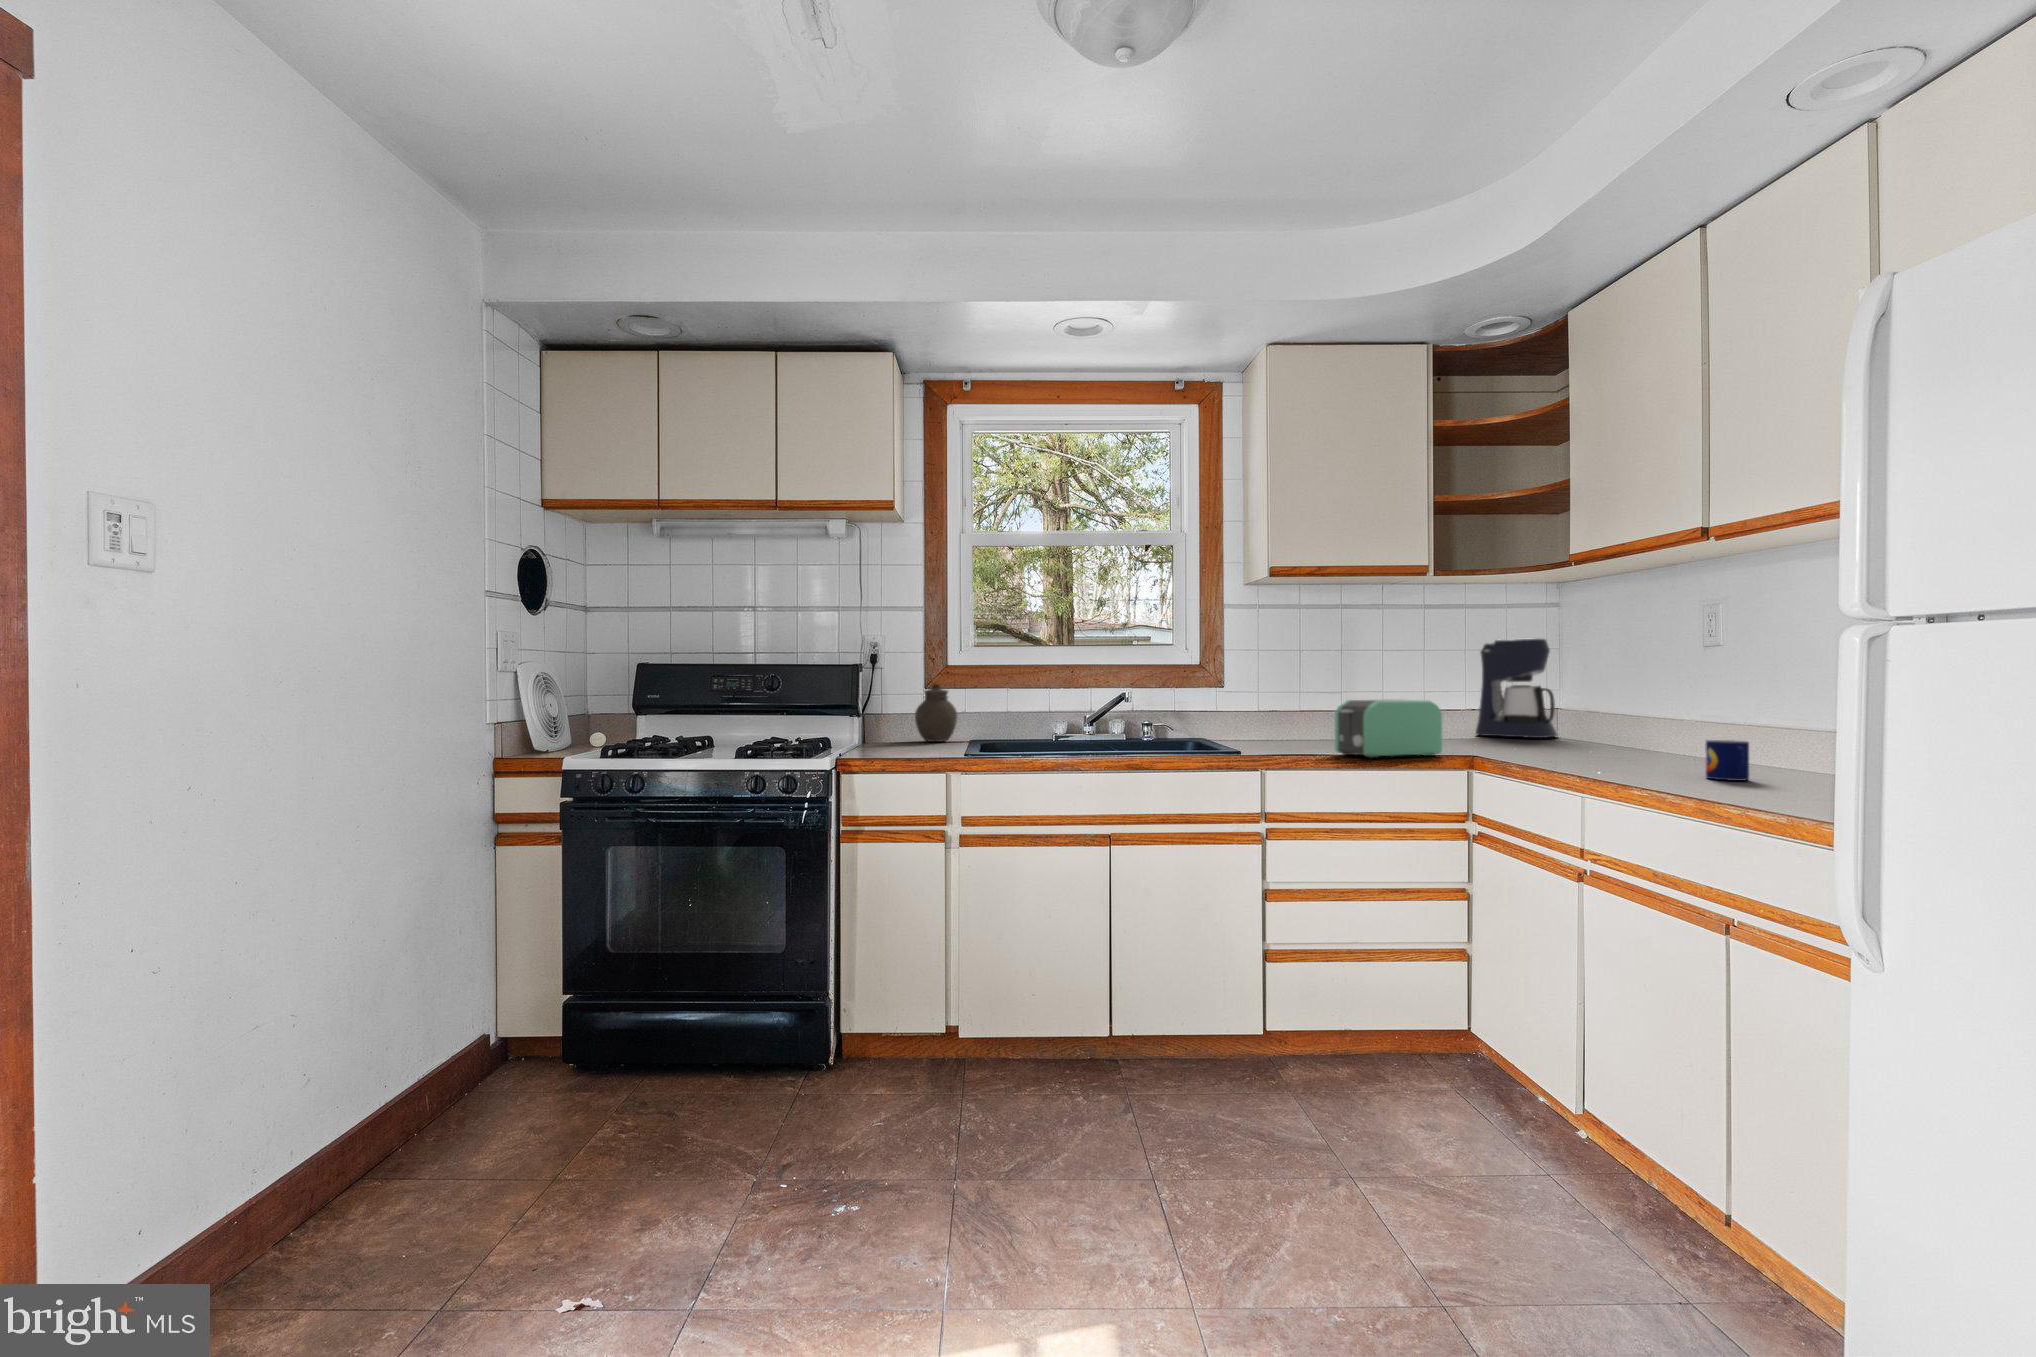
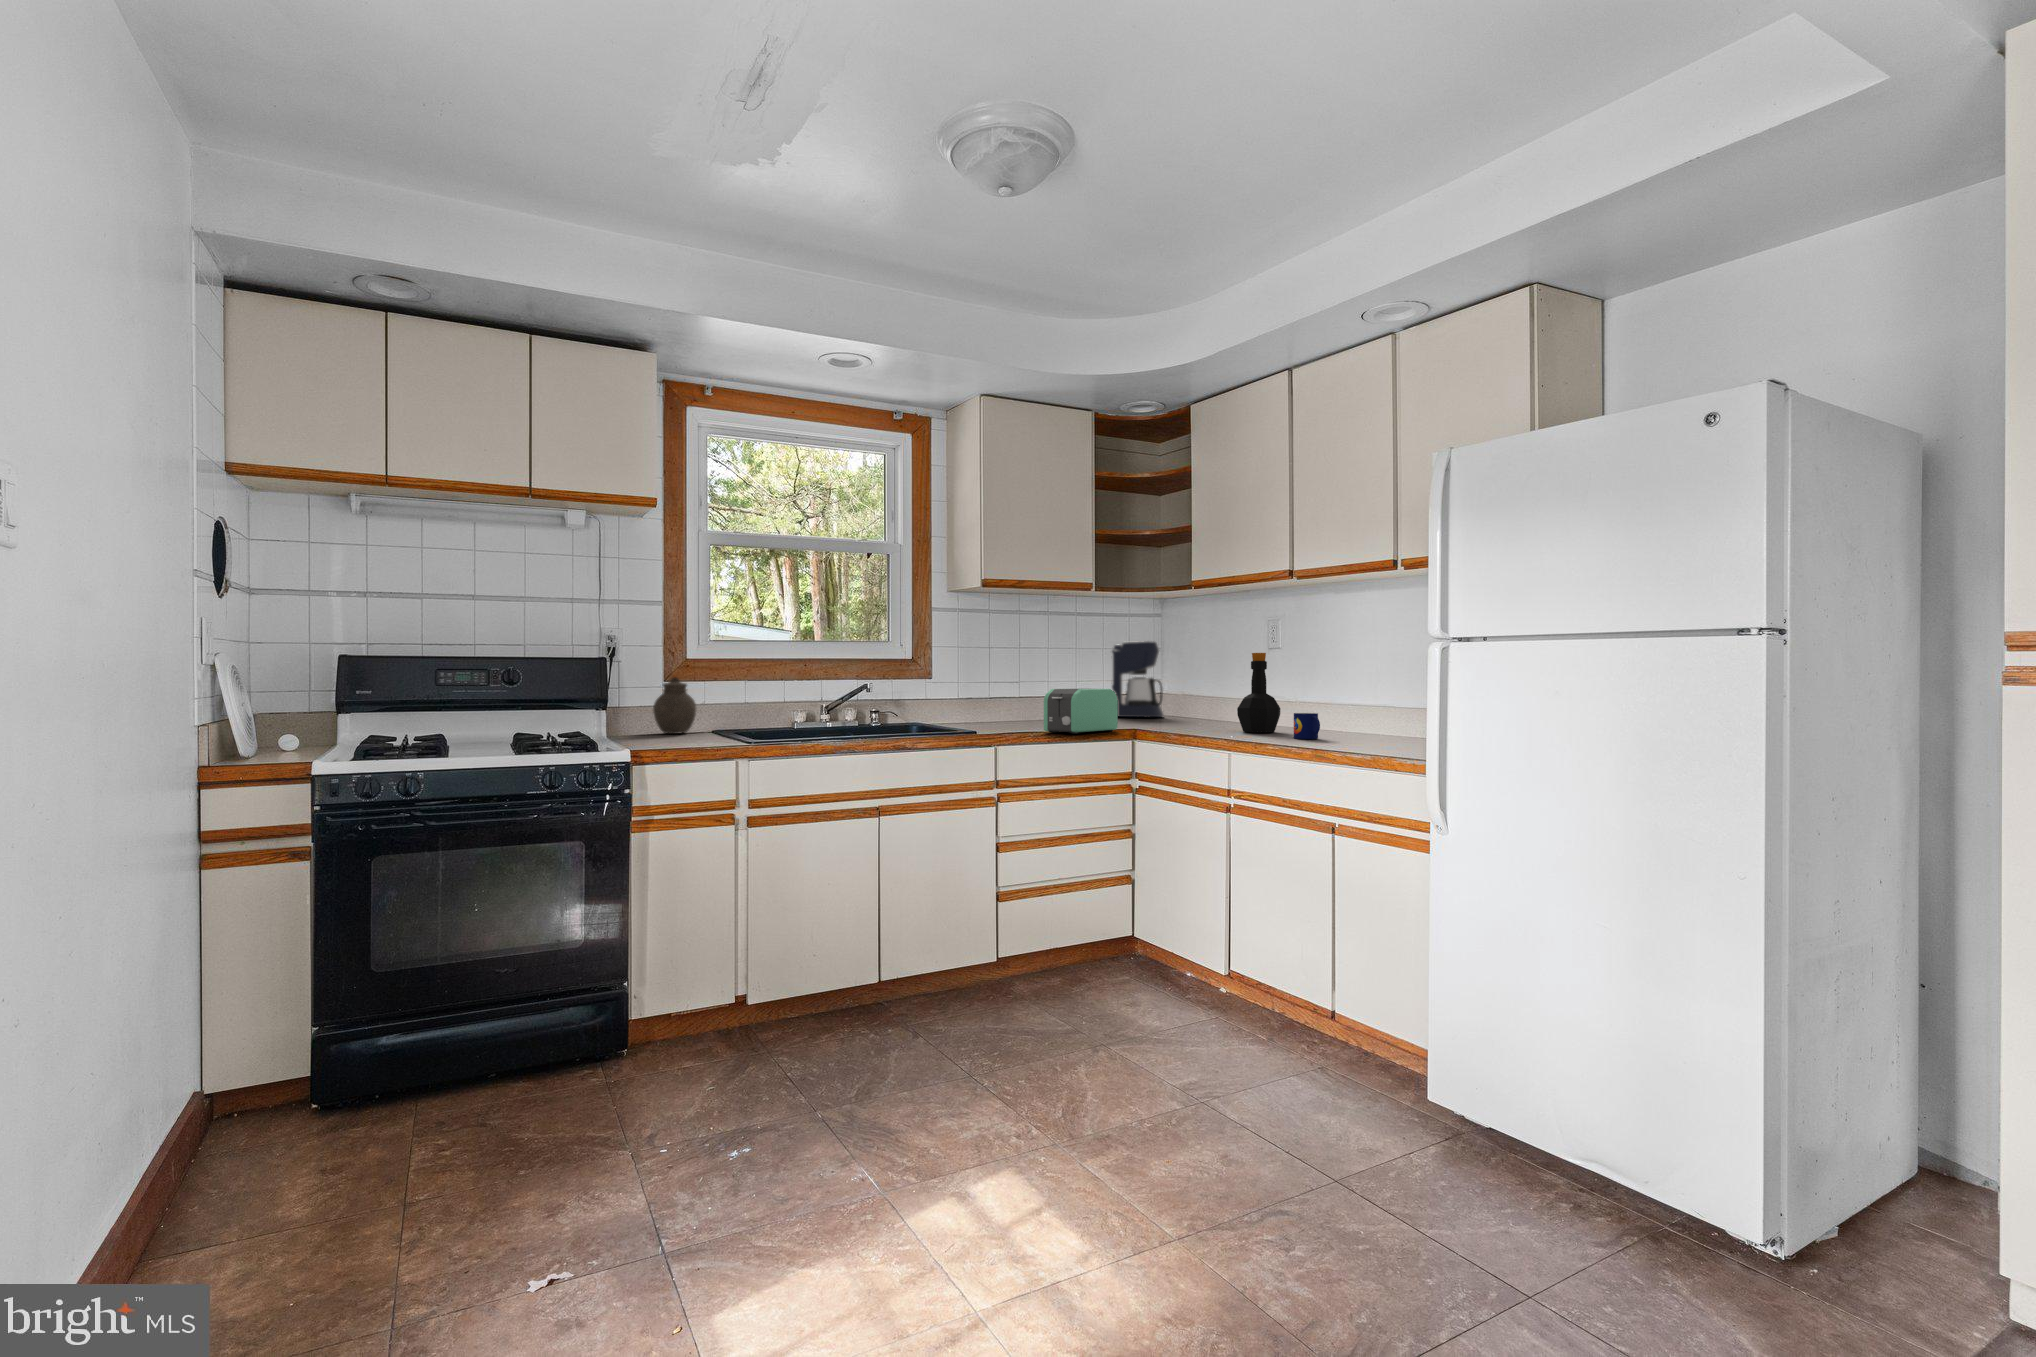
bottle: none [1626,651,1702,767] -> present [1237,653,1281,733]

